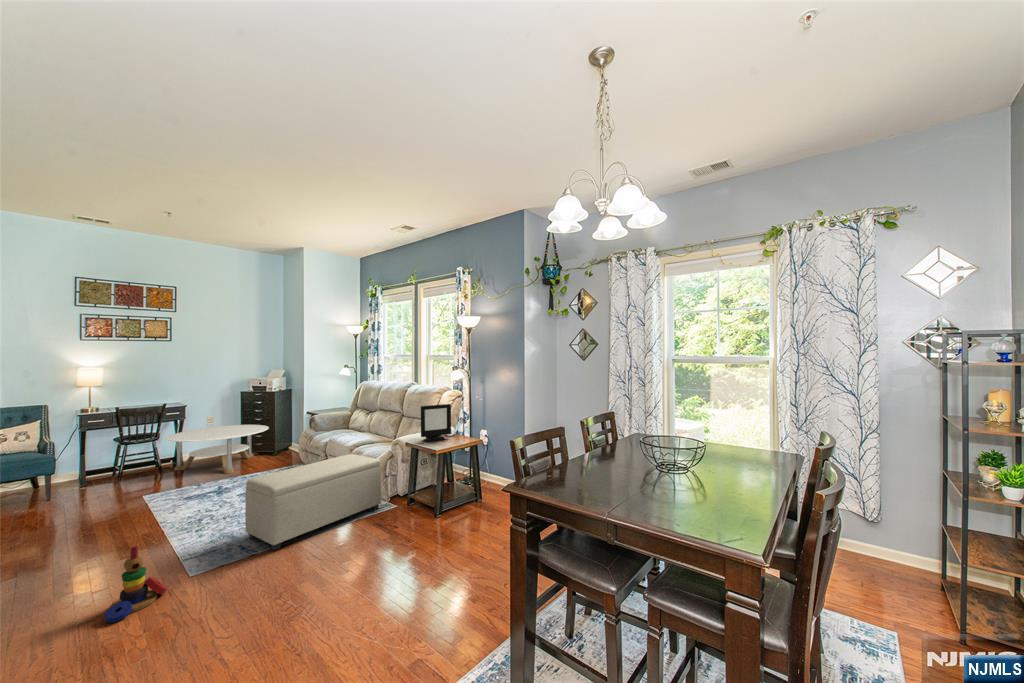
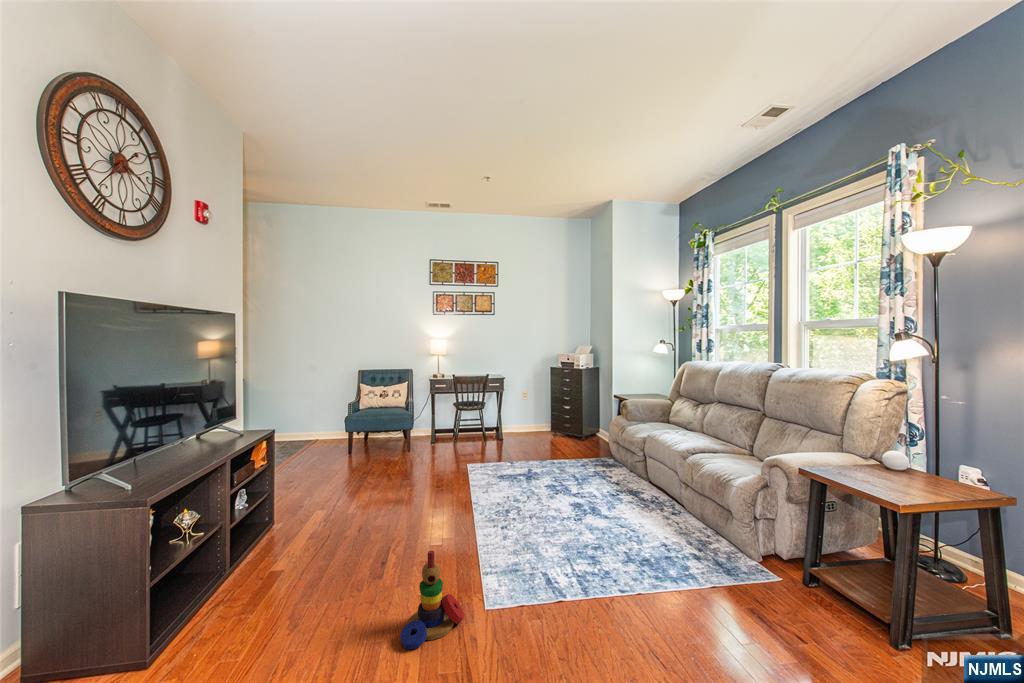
picture frame: present [421,404,451,442] -> none [826,407,896,479]
round table: present [166,425,269,474] -> none [488,402,578,455]
ottoman: present [245,454,381,550] -> none [553,468,743,599]

